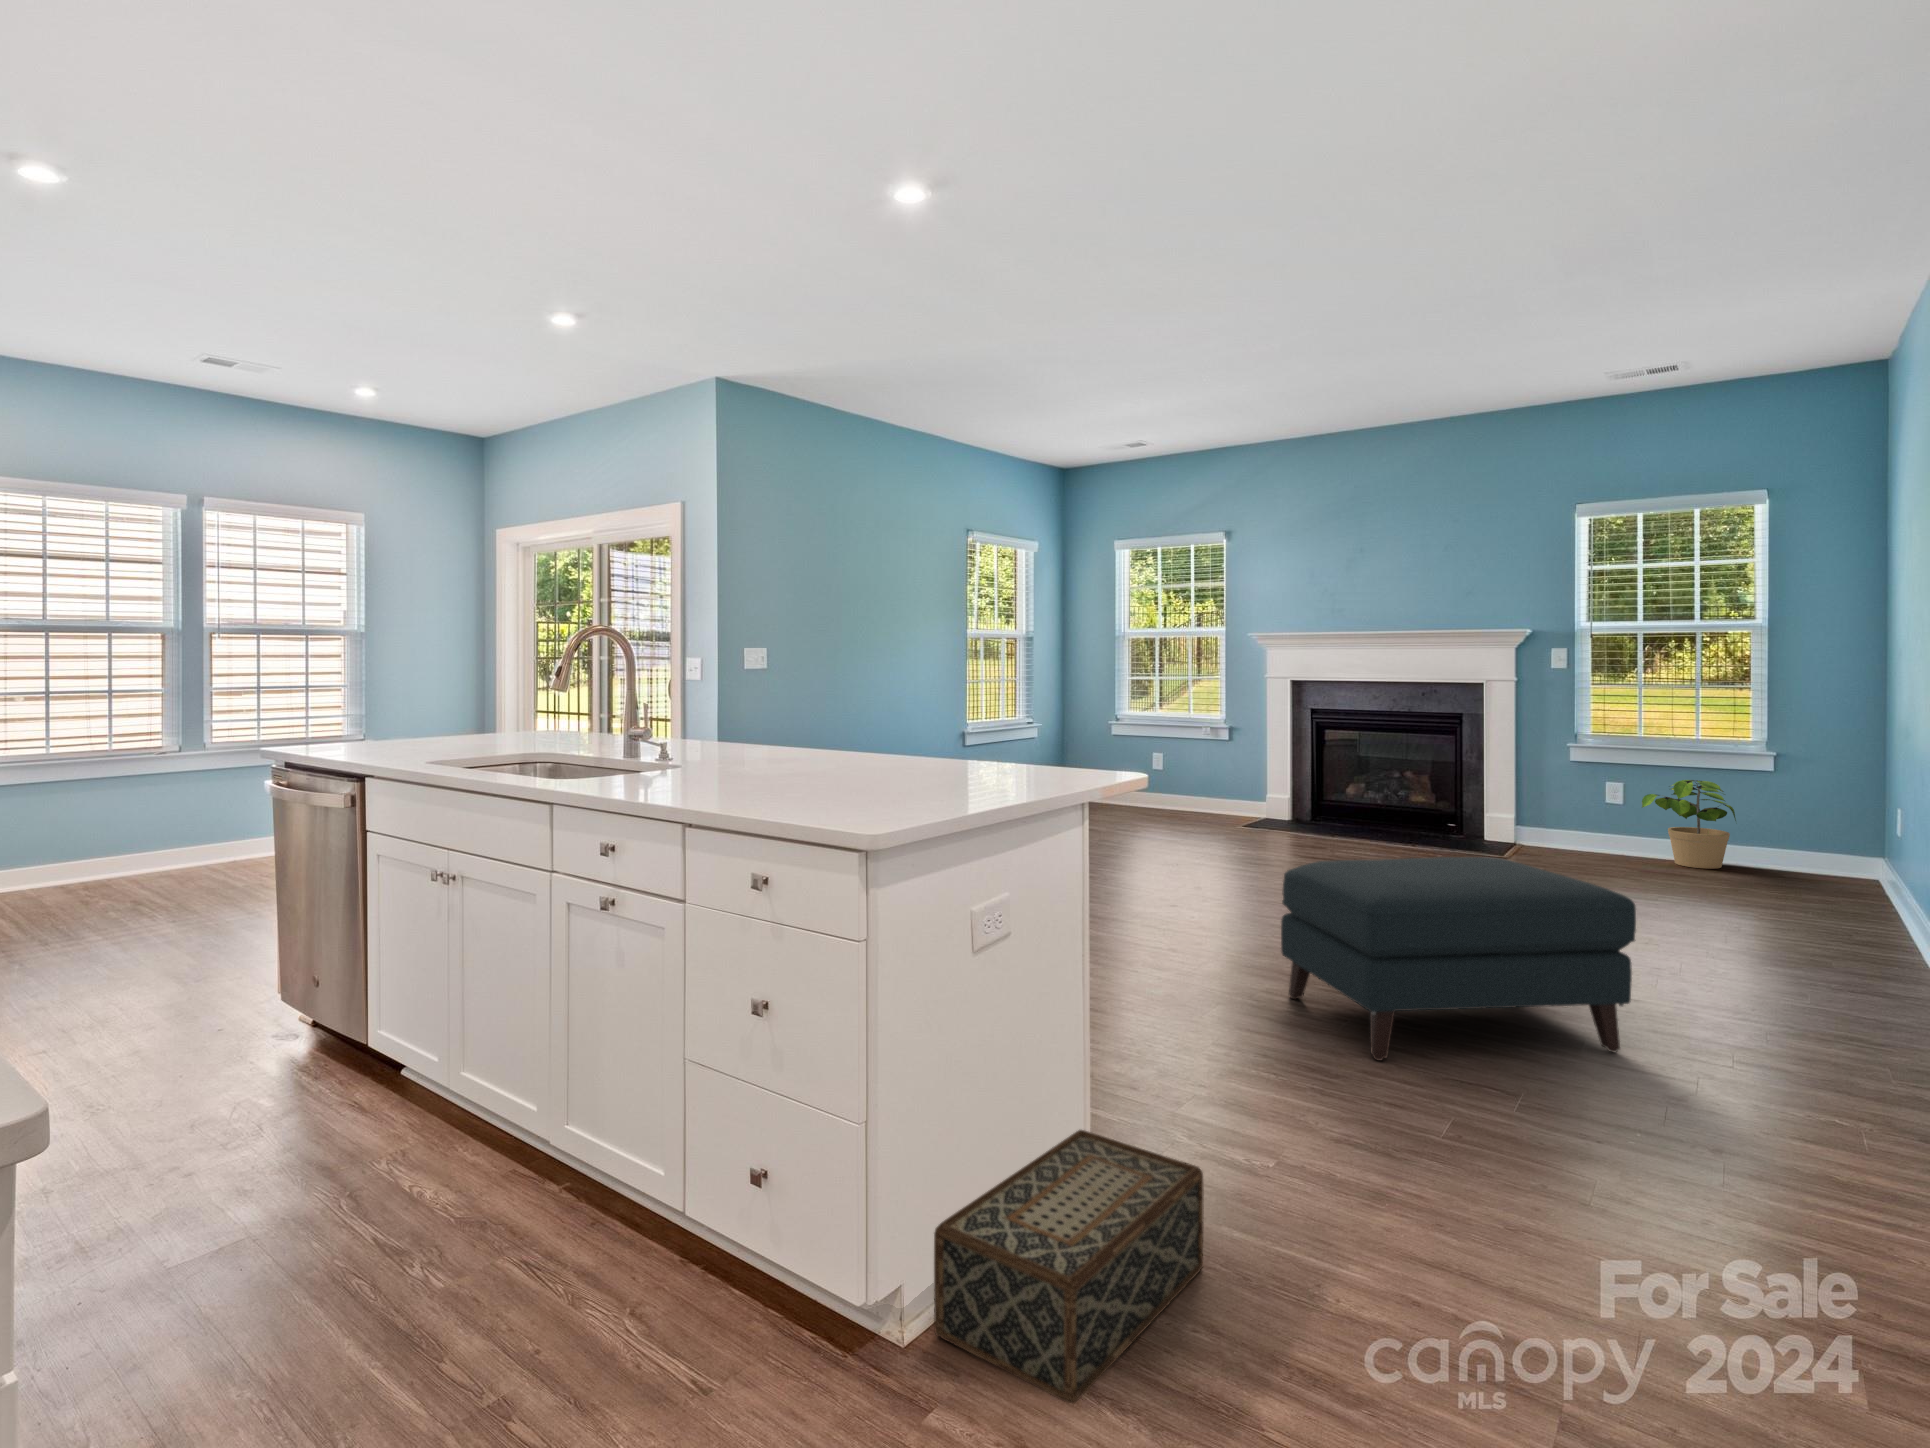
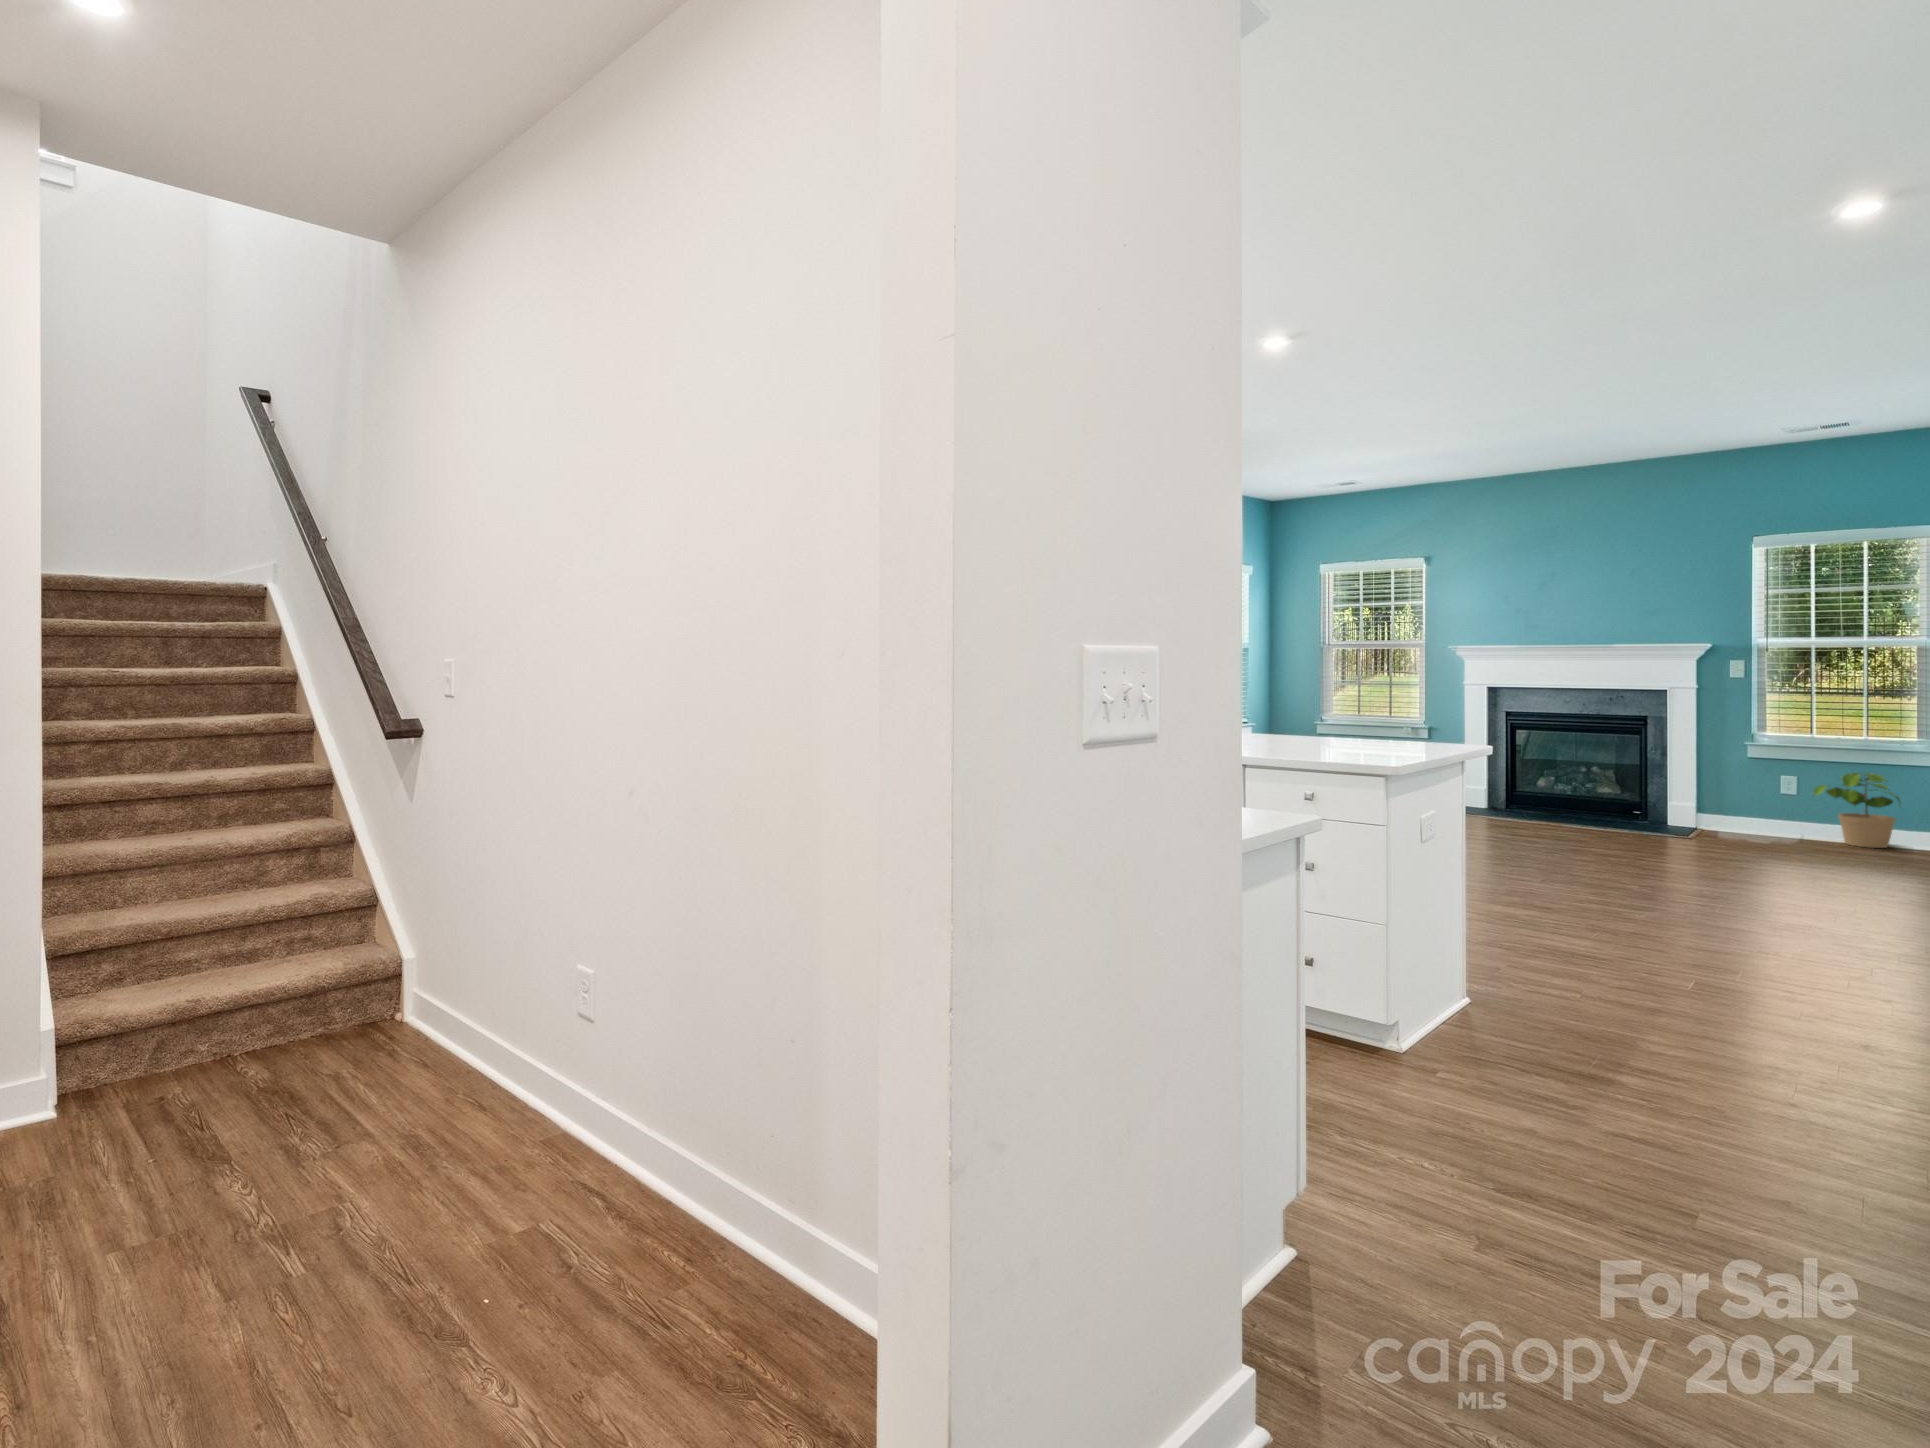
ottoman: present [1281,857,1636,1060] -> none [1520,822,1801,958]
woven basket: present [934,1130,1204,1404] -> none [1369,966,1517,1085]

